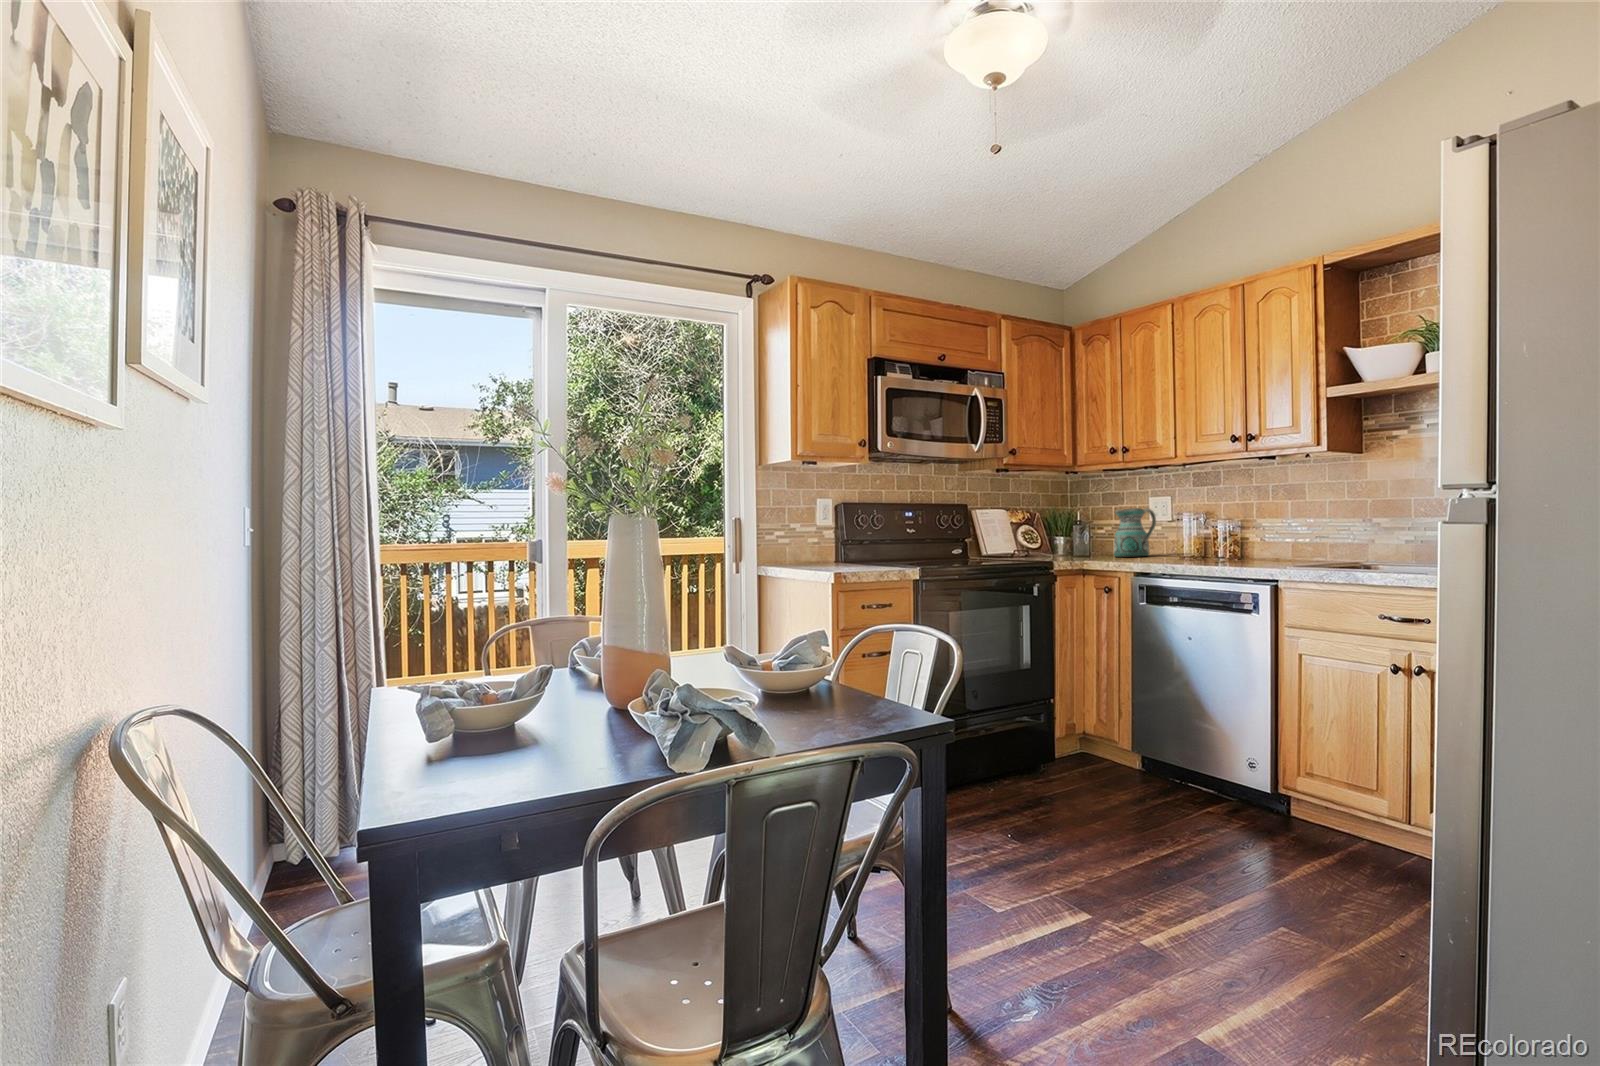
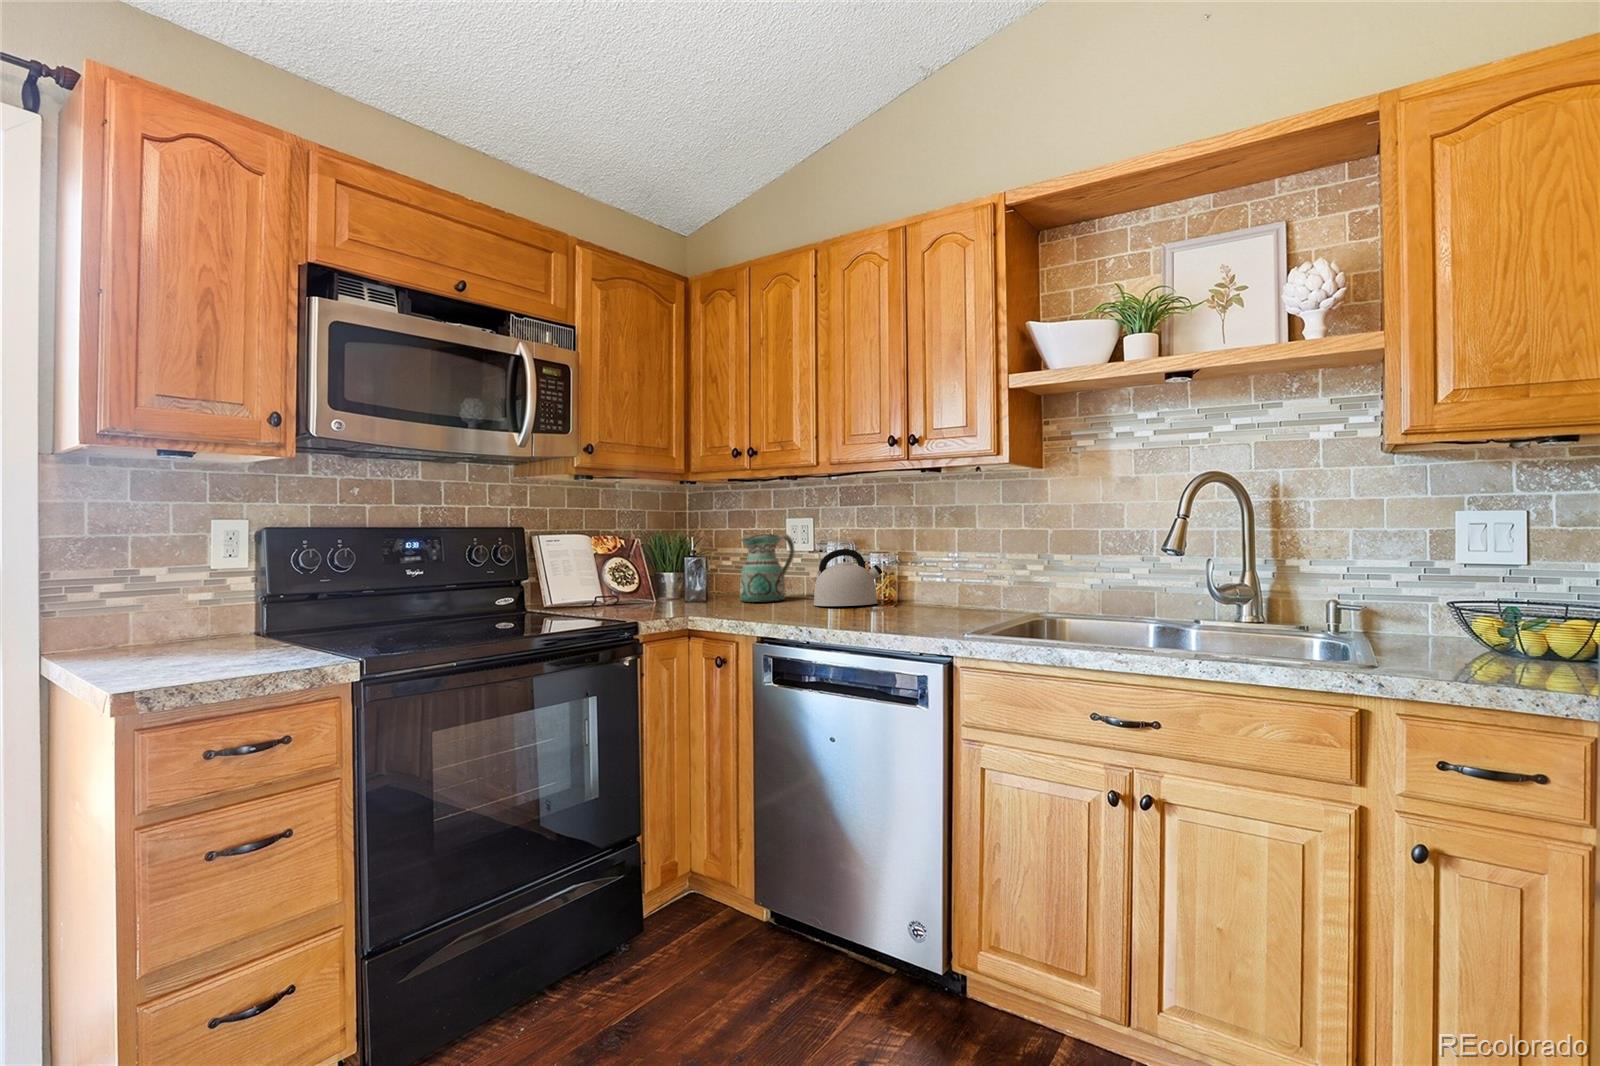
kettle: none [1172,518,1229,558] -> present [813,549,882,606]

